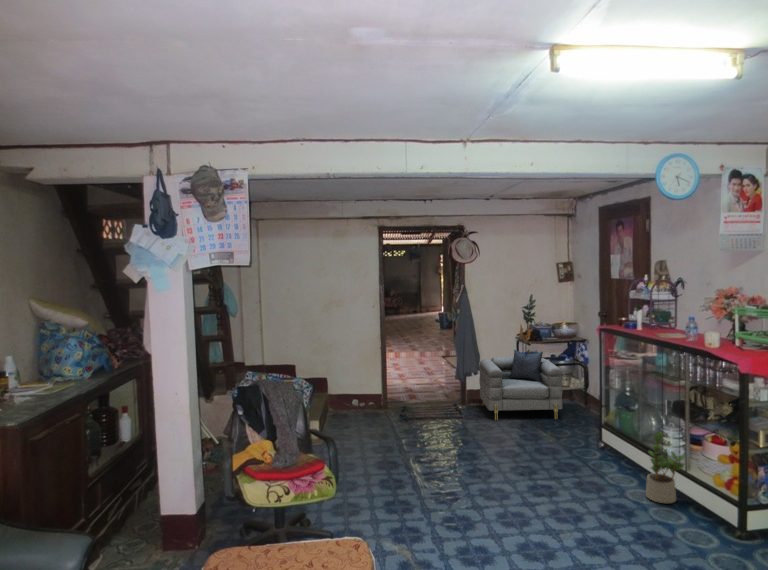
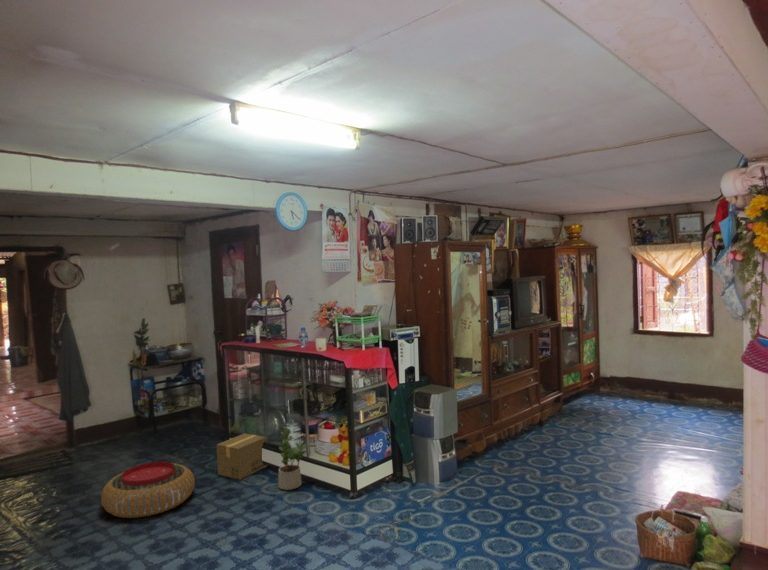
armchair: present [479,350,562,420] -> none [87,376,186,459]
cardboard box: none [583,426,640,474] -> present [217,433,267,480]
pouf: none [471,431,555,481] -> present [101,462,195,518]

